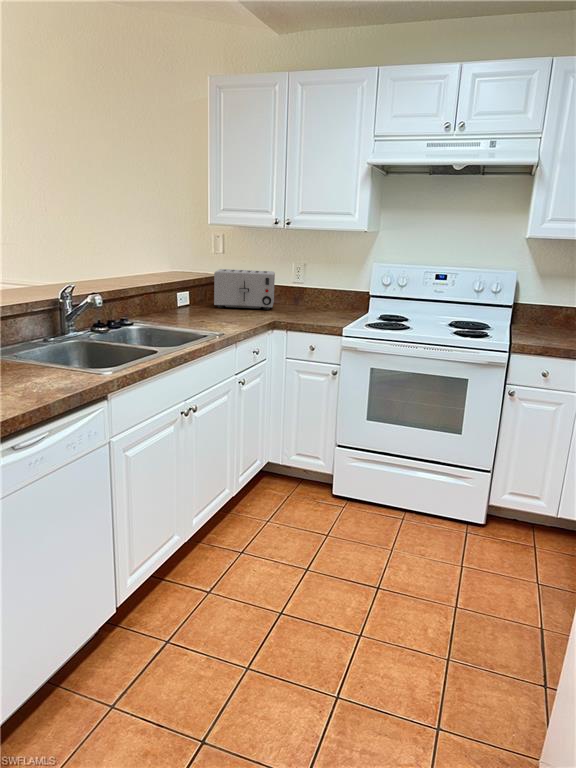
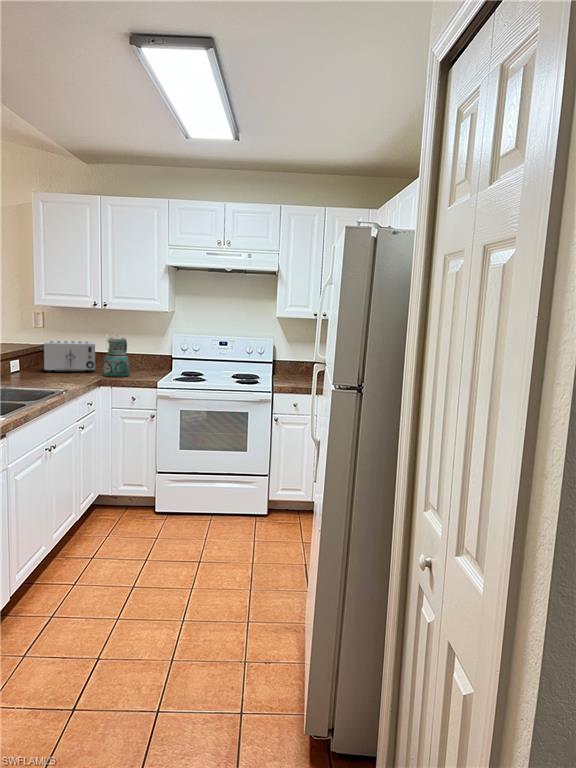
ceramic pitcher: none [279,266,312,318] -> present [103,338,129,377]

